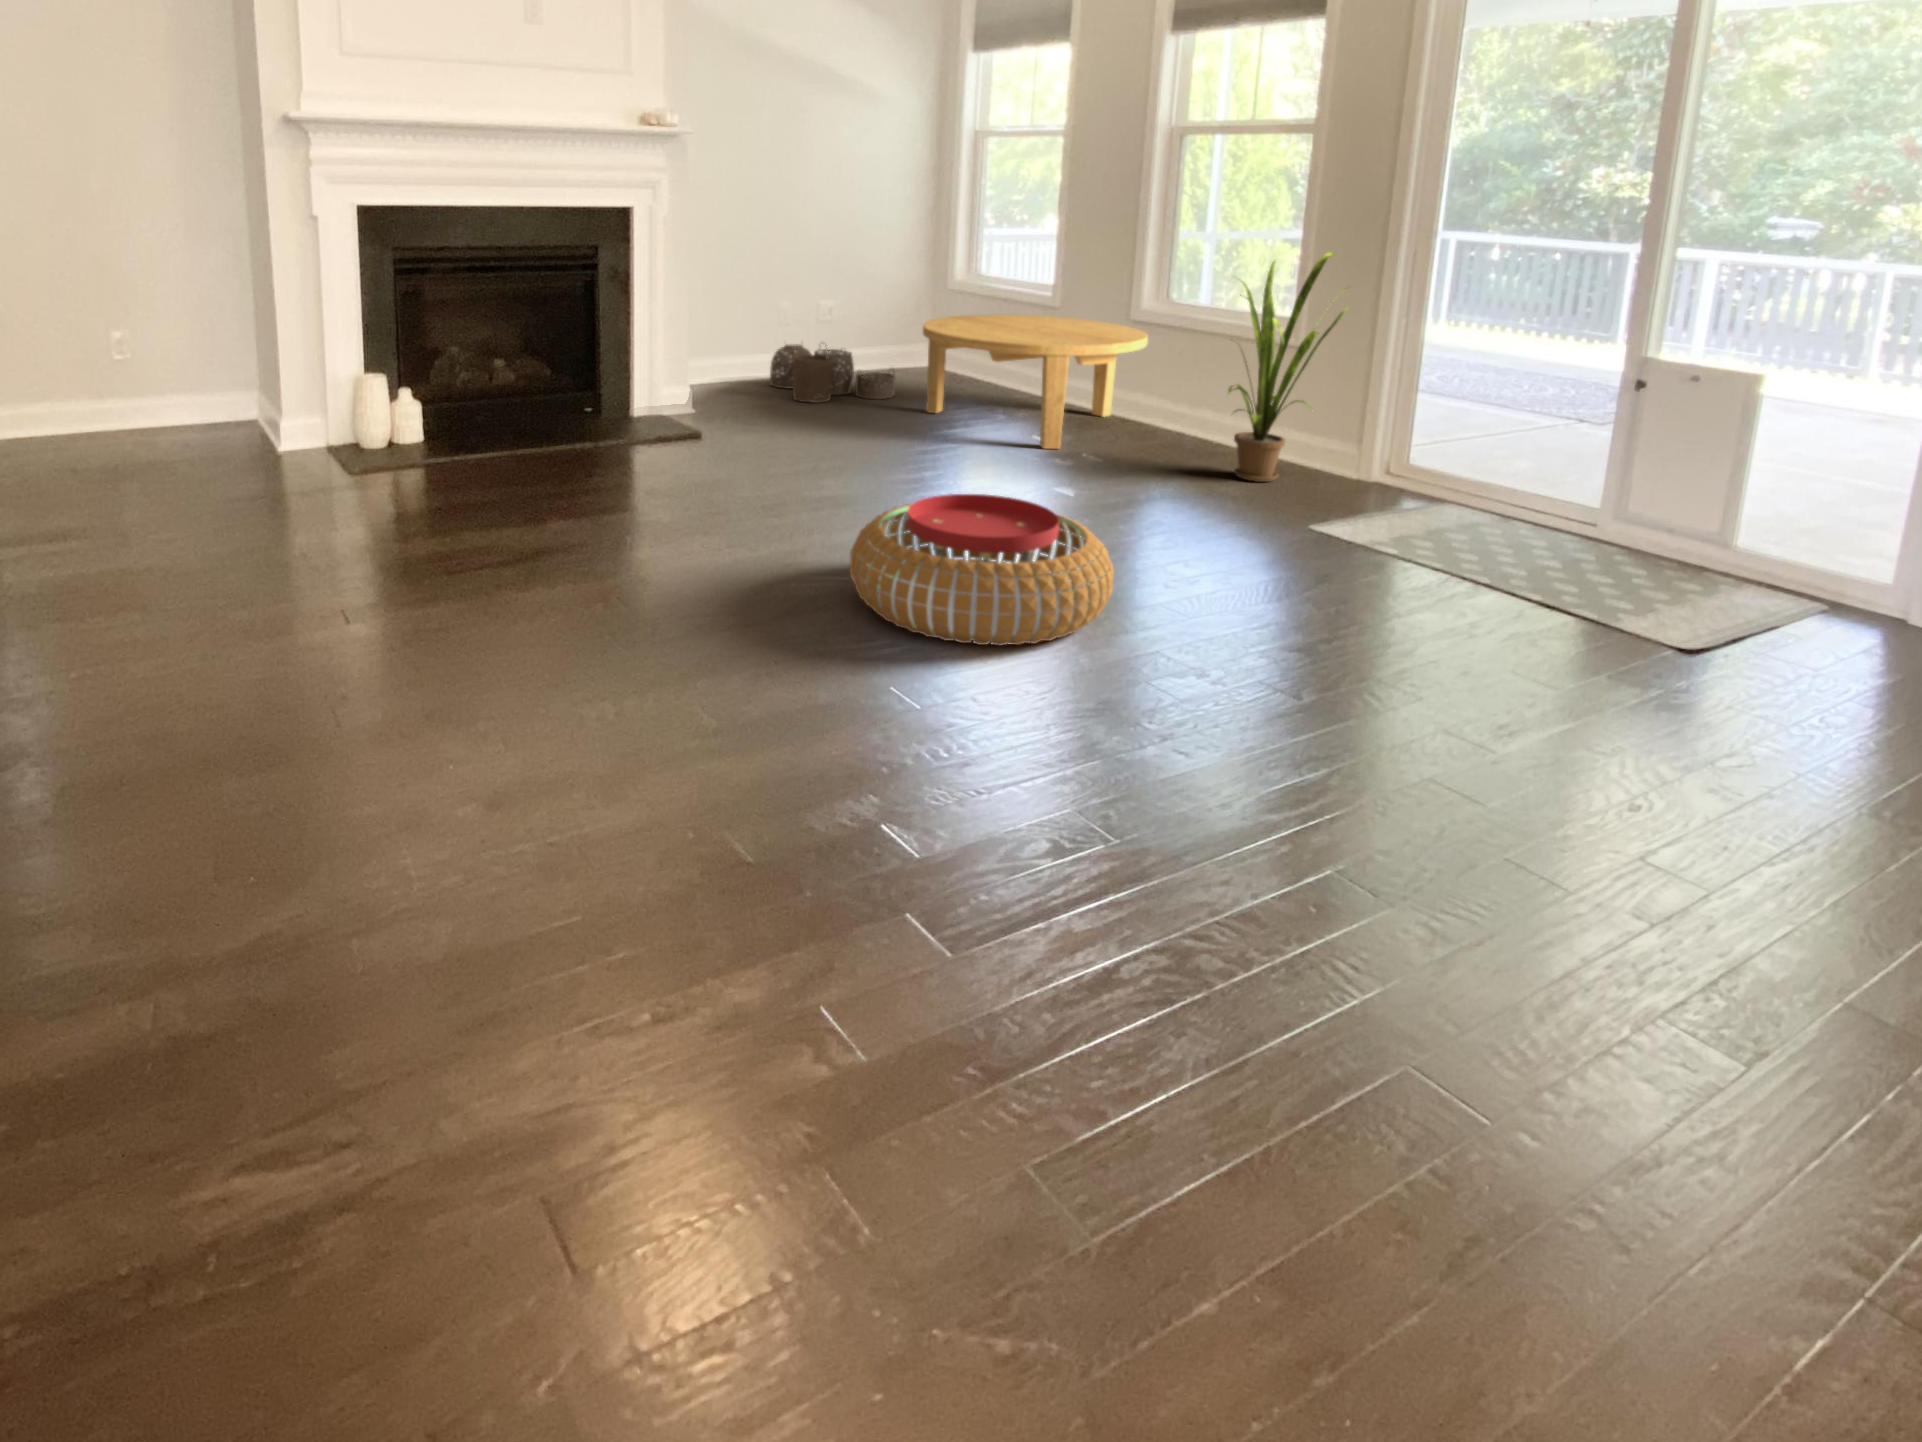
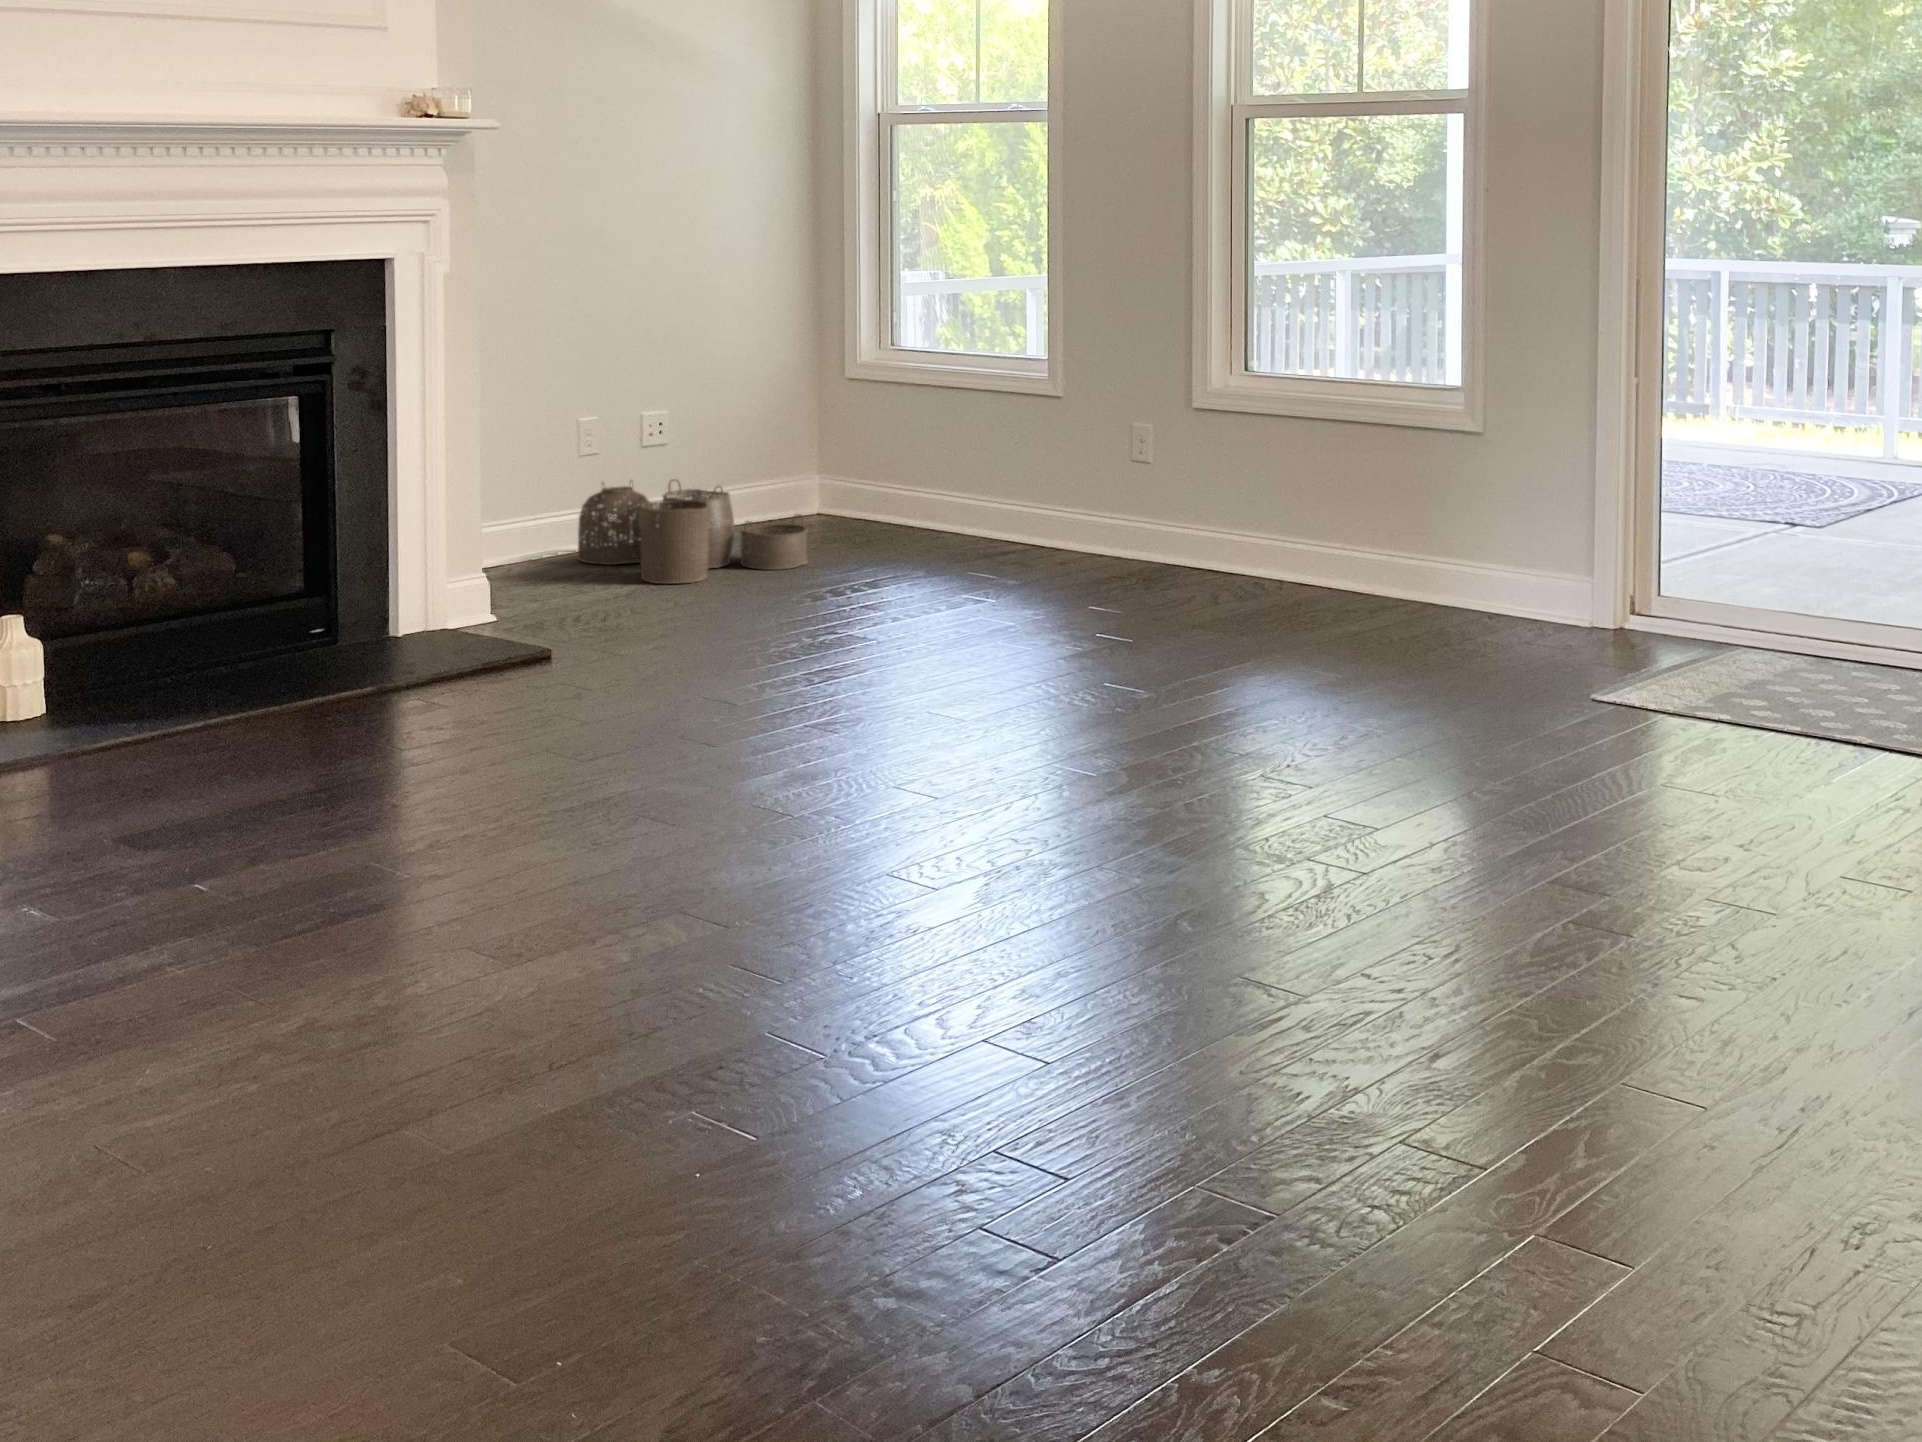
house plant: present [1228,252,1347,482] -> none [1384,280,1575,639]
coffee table: present [923,315,1148,449] -> none [880,409,1243,622]
pouf: present [850,494,1114,646] -> none [1039,680,1457,912]

